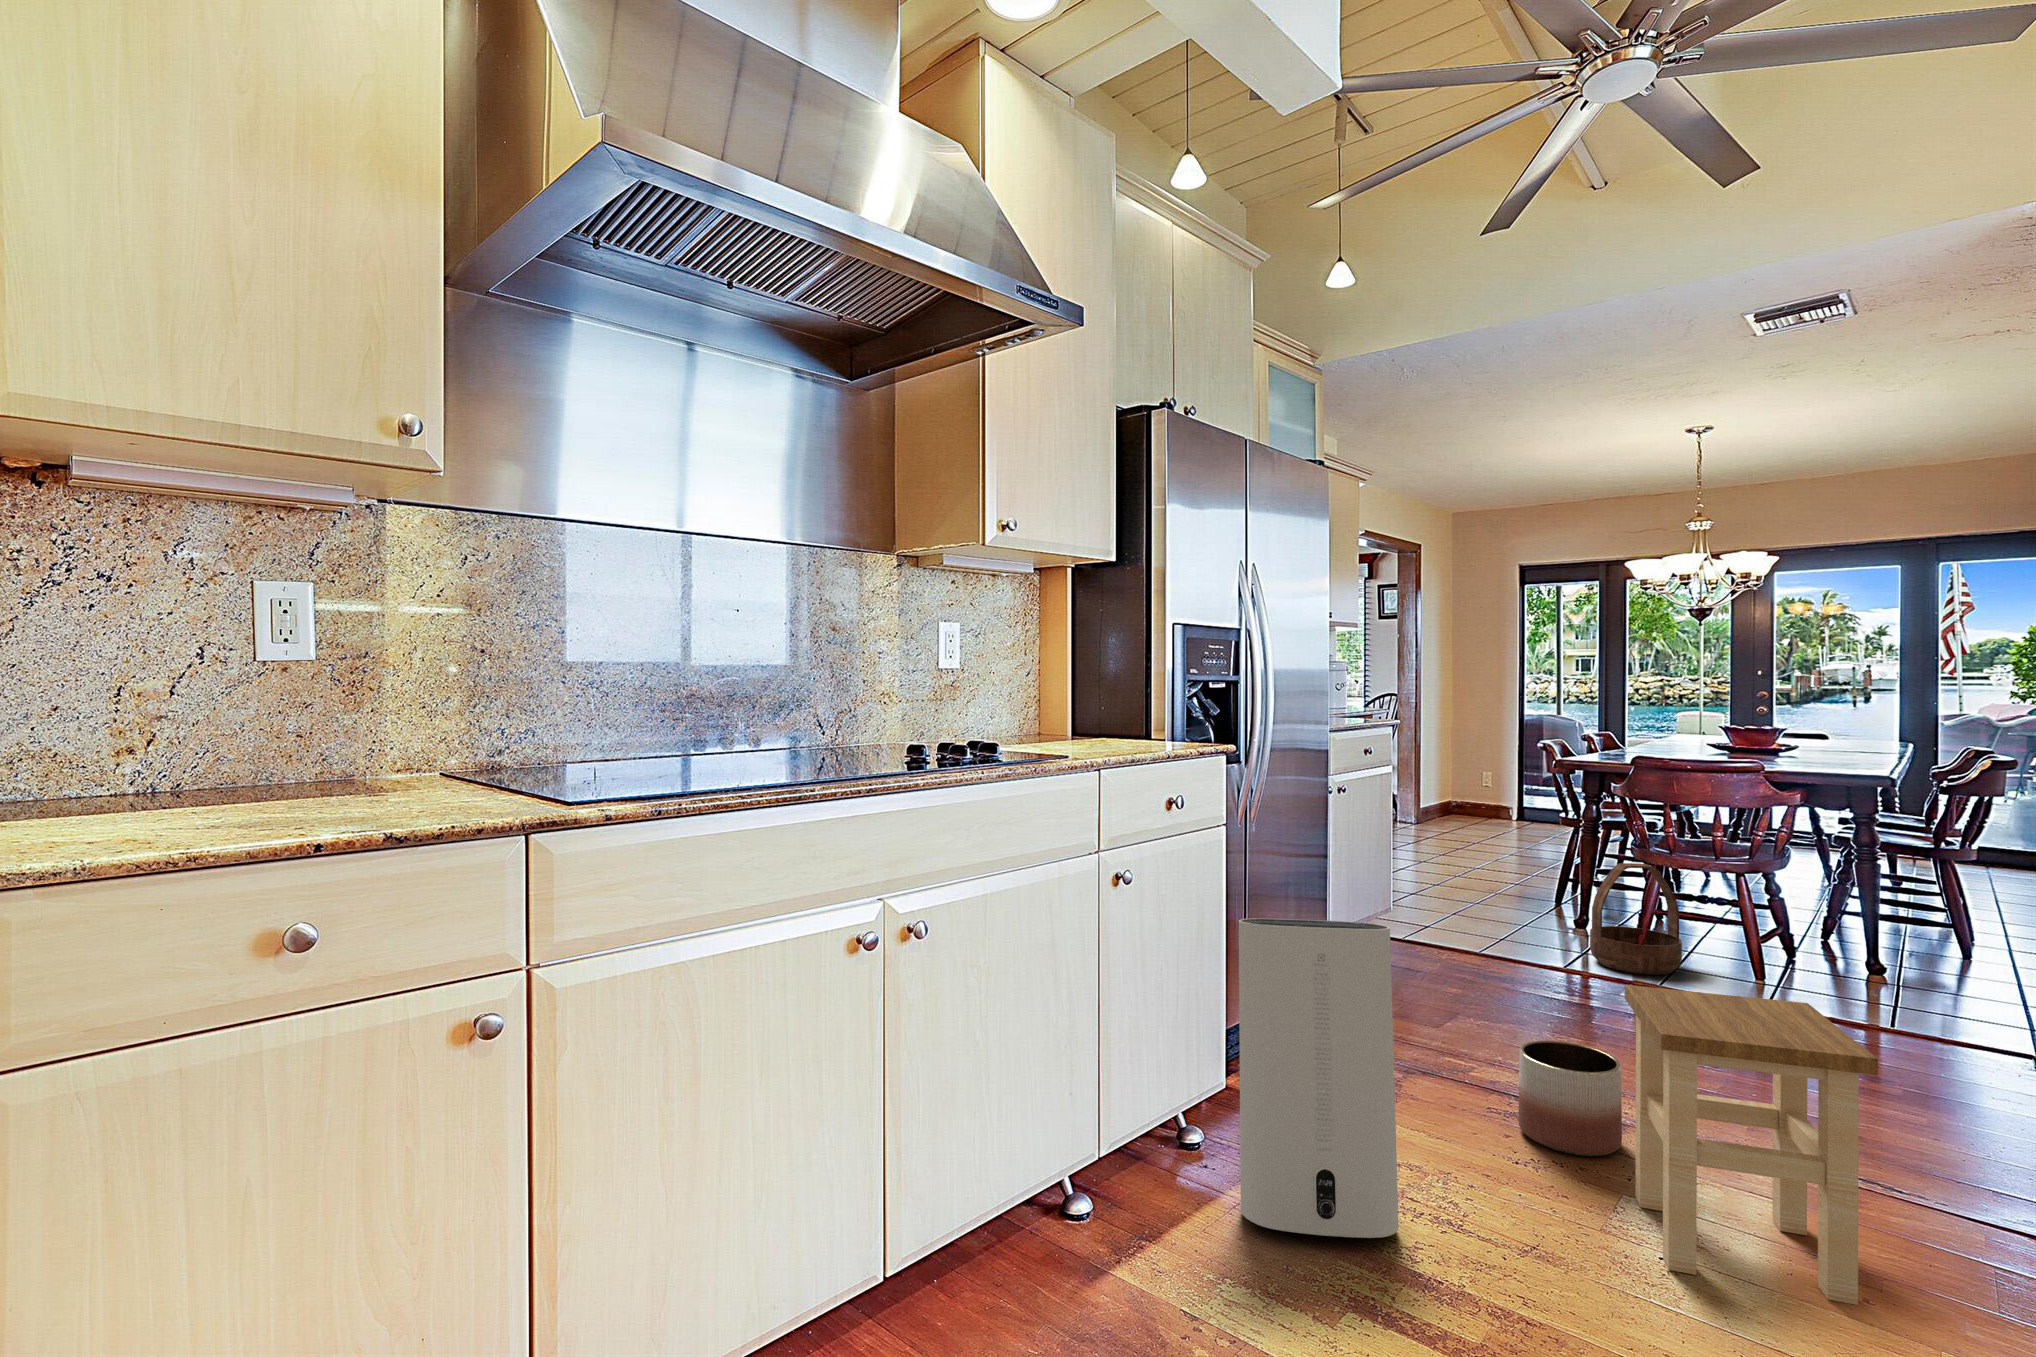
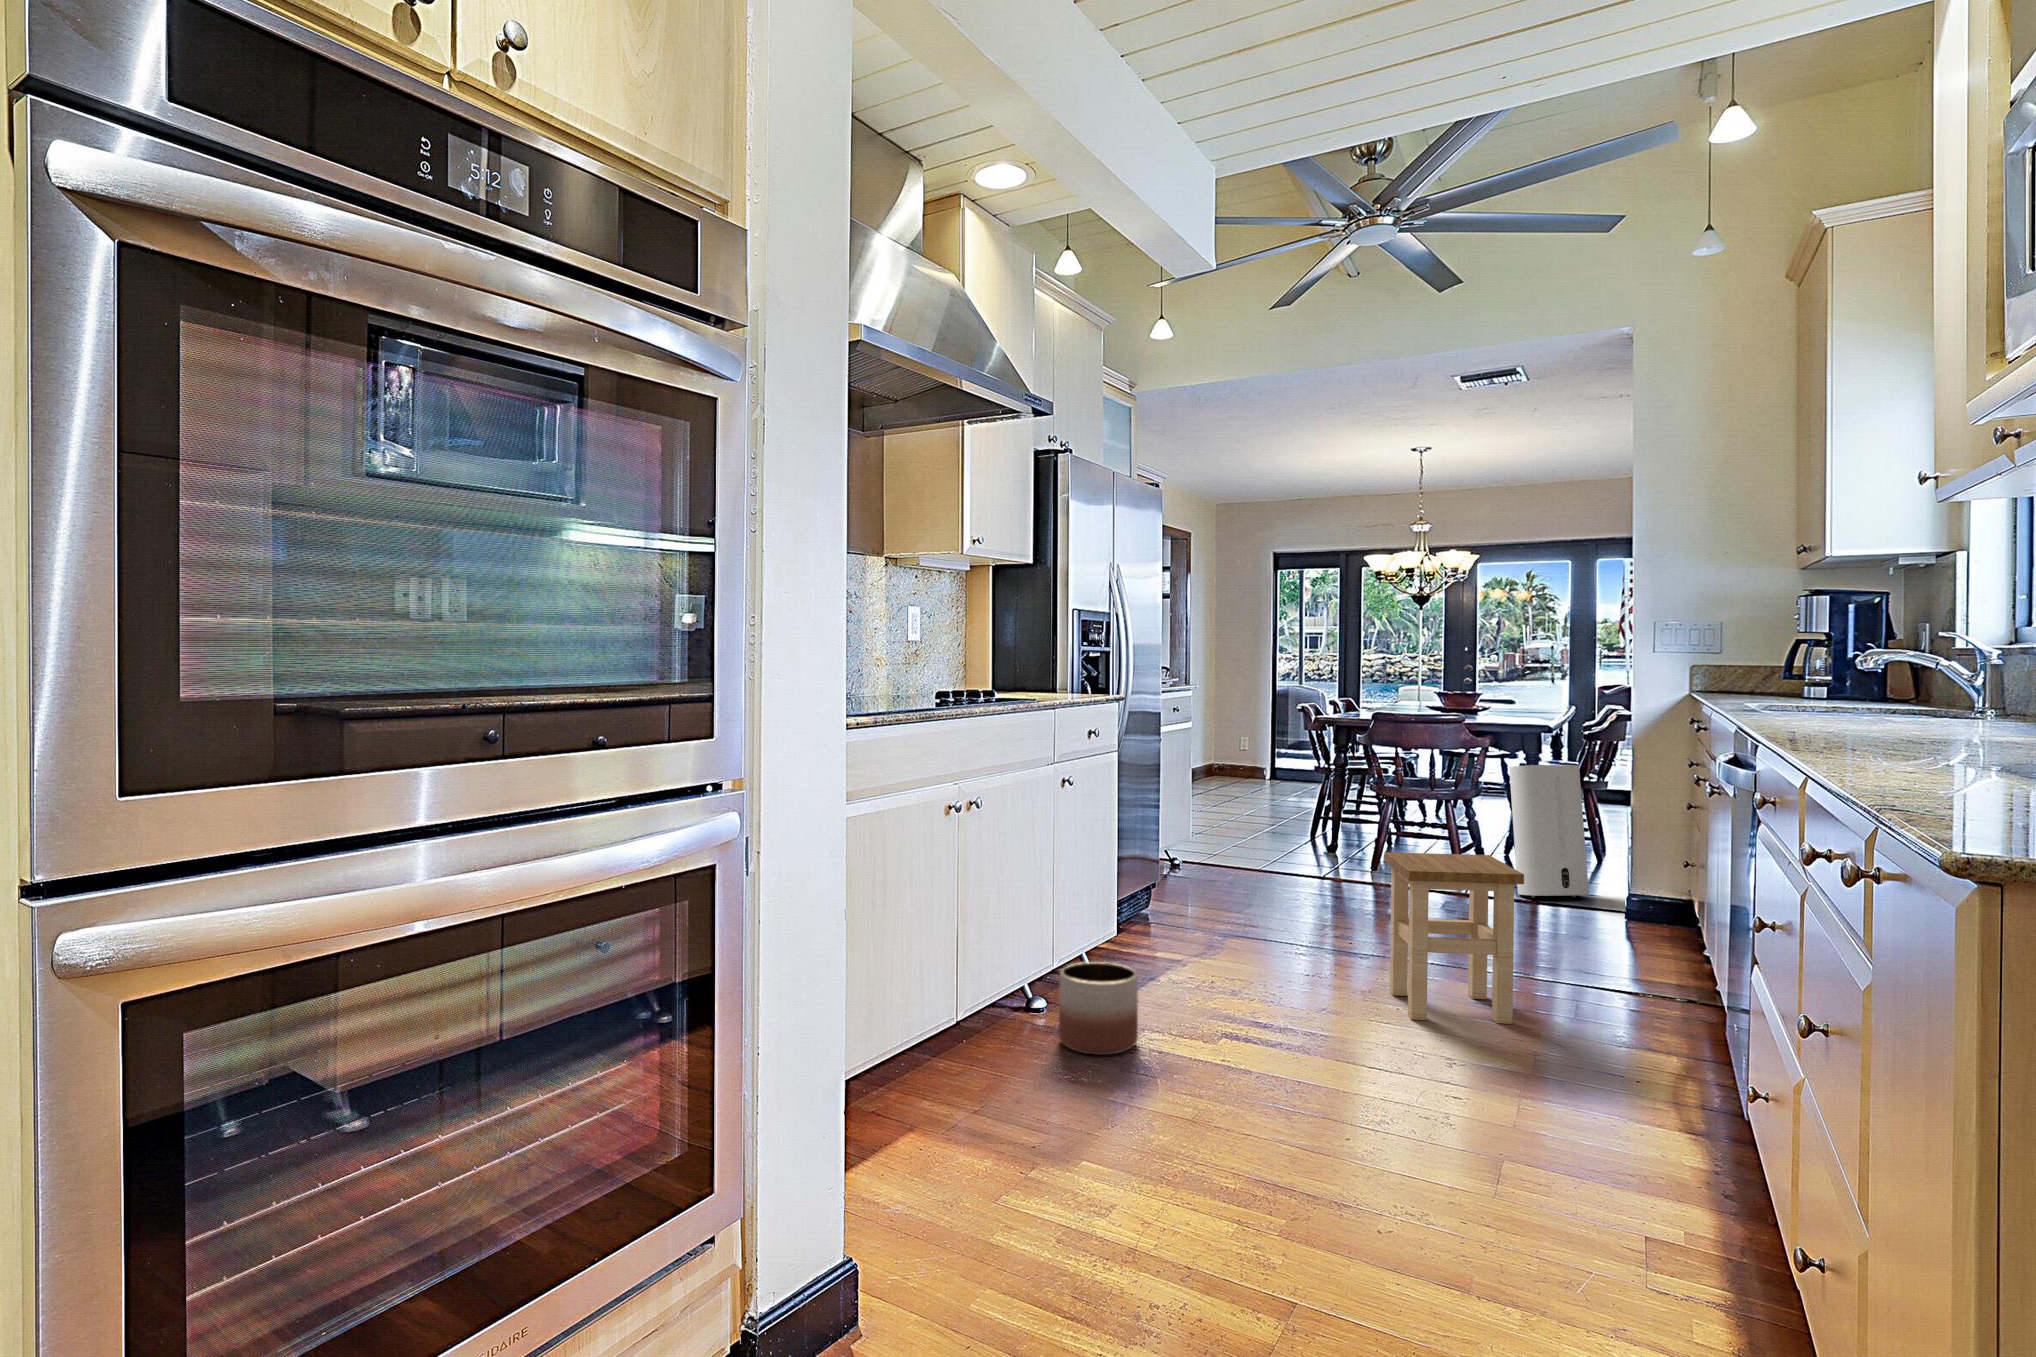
basket: present [1590,863,1682,975] -> none [1345,796,1409,880]
air purifier: present [1239,918,1399,1238] -> present [1509,765,1589,898]
planter: present [1518,1041,1622,1156] -> present [1059,962,1138,1055]

